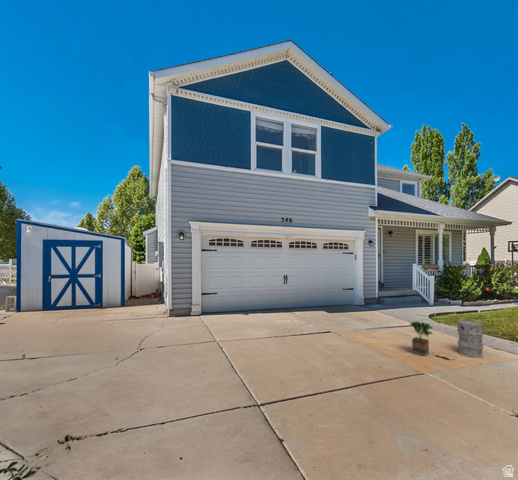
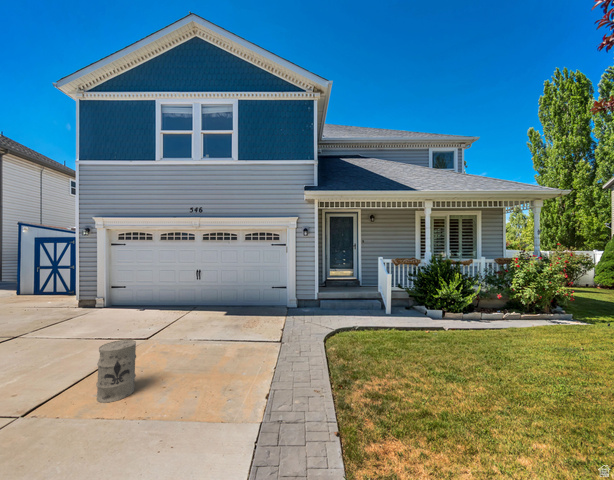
potted tree: present [411,321,432,356] -> none [47,334,93,385]

